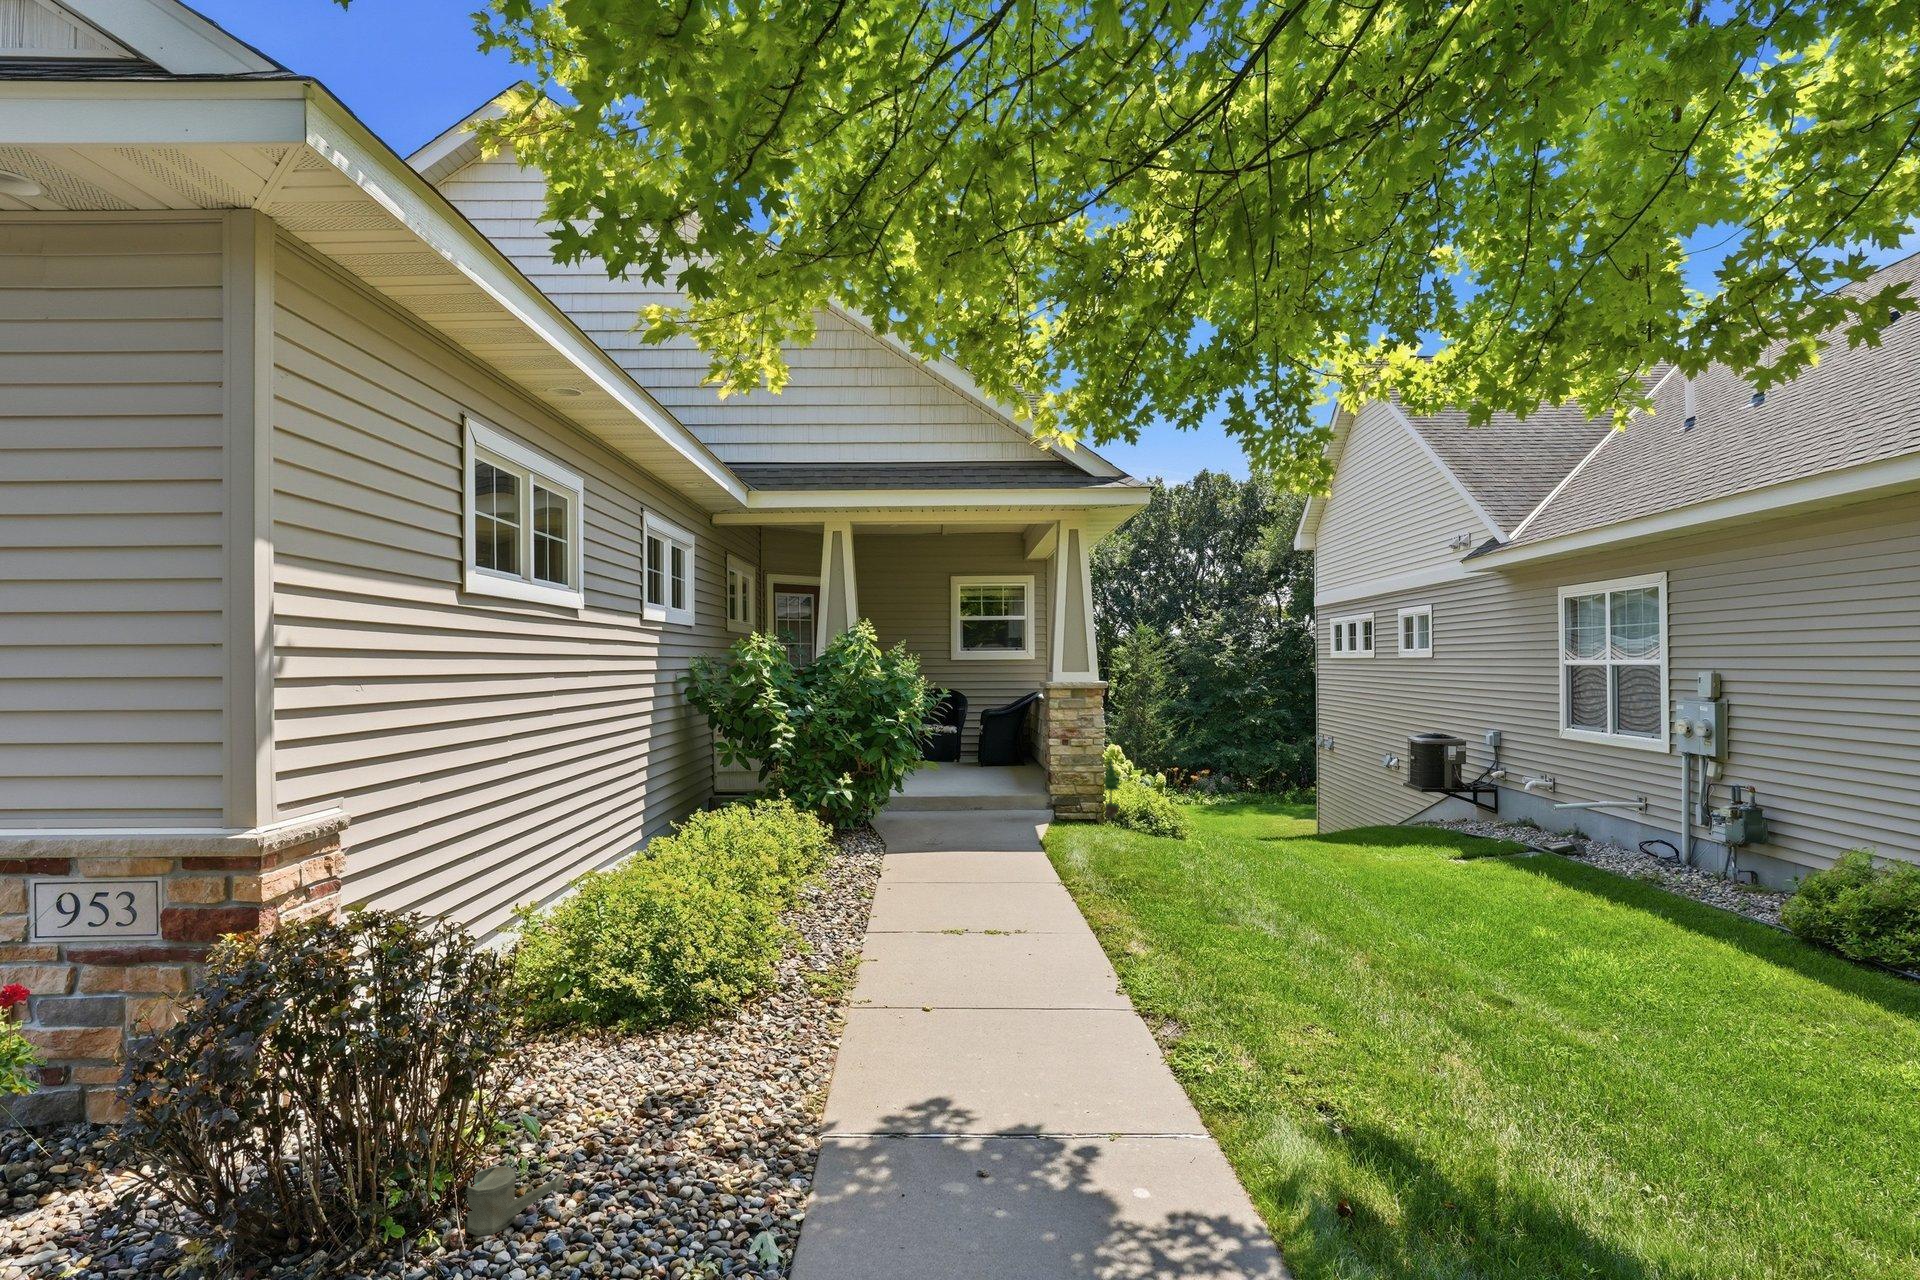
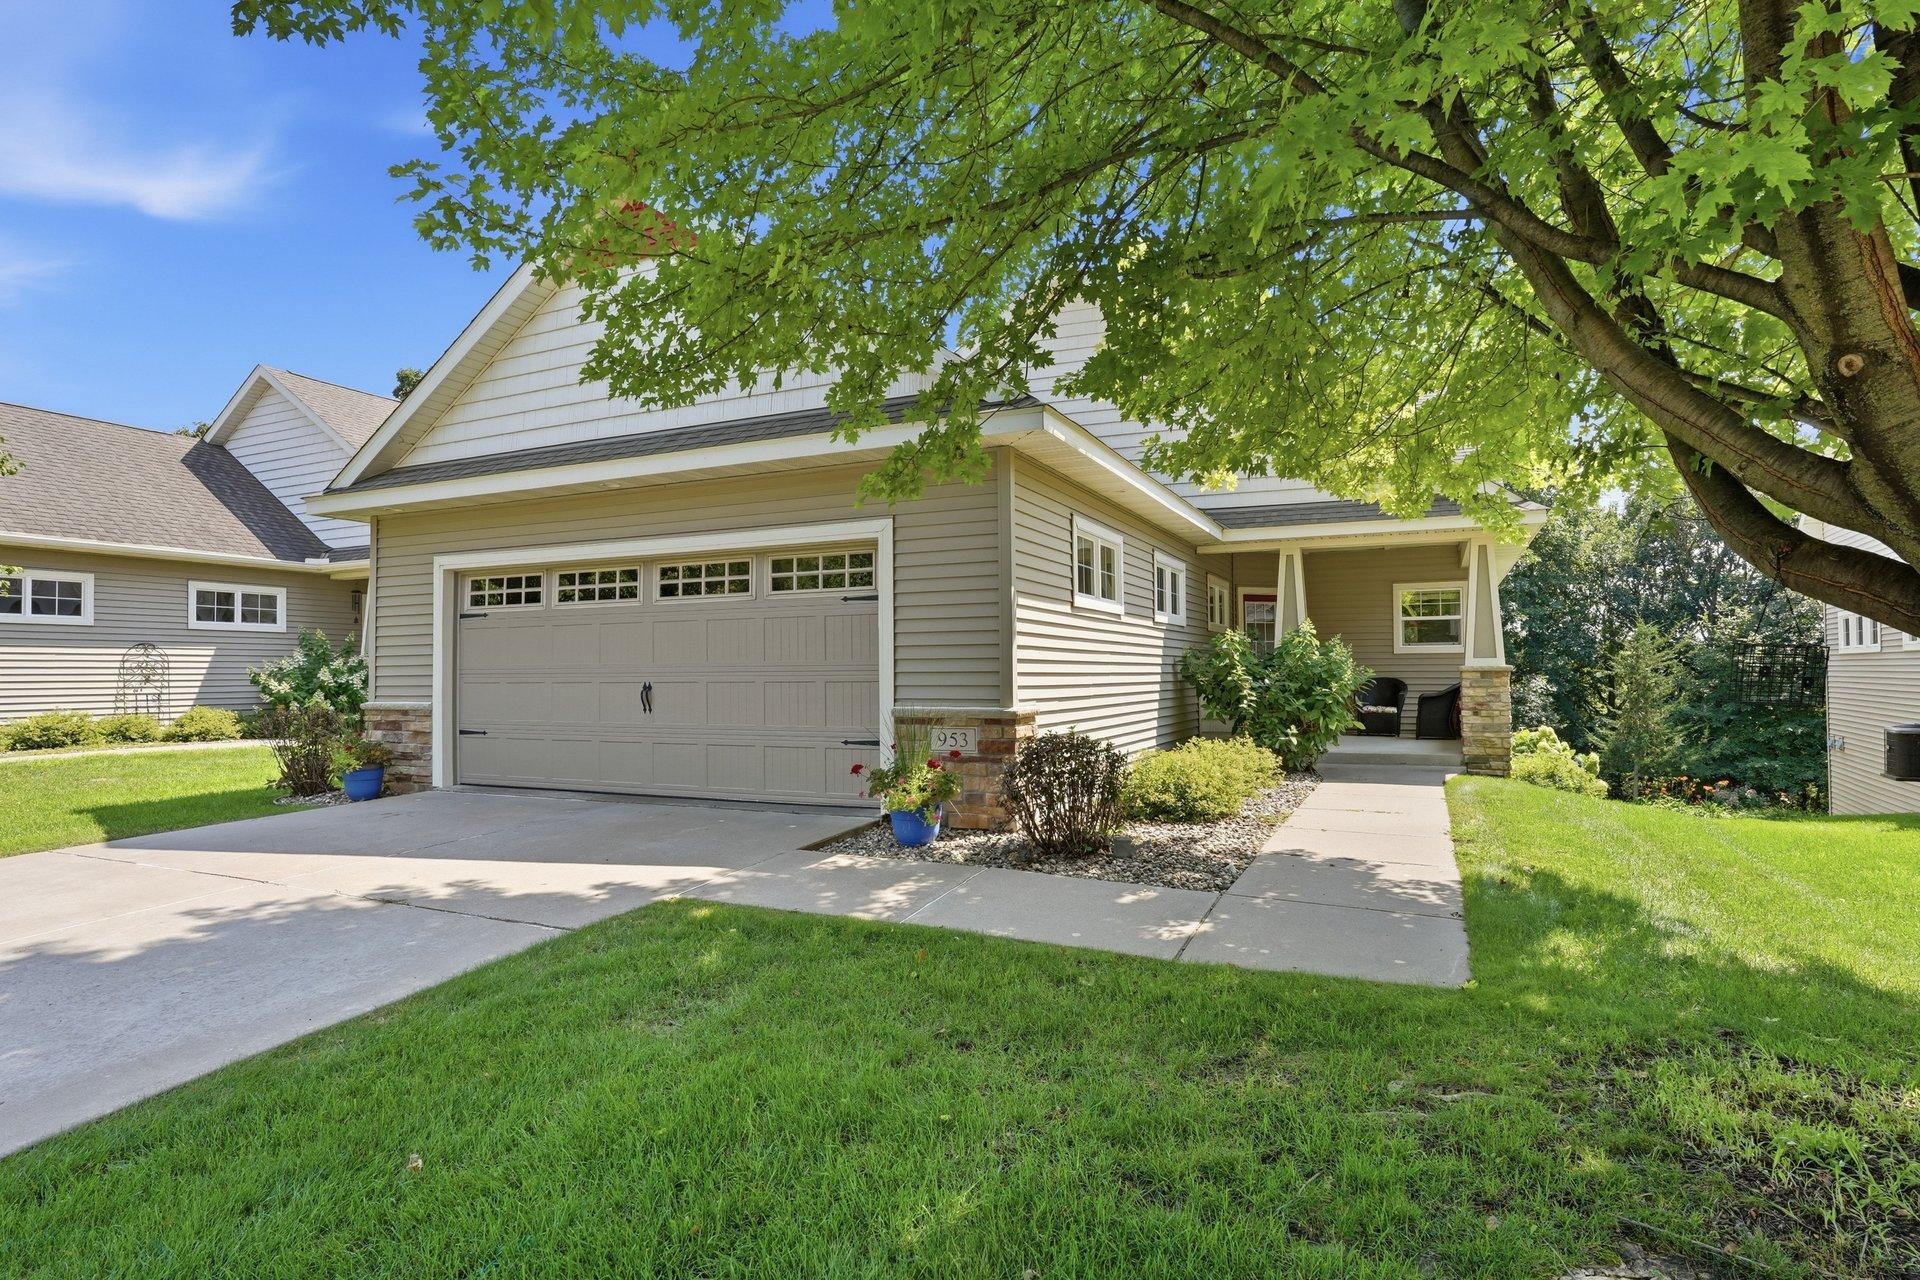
potted tree: present [1104,759,1120,819] -> none [1511,726,1532,777]

